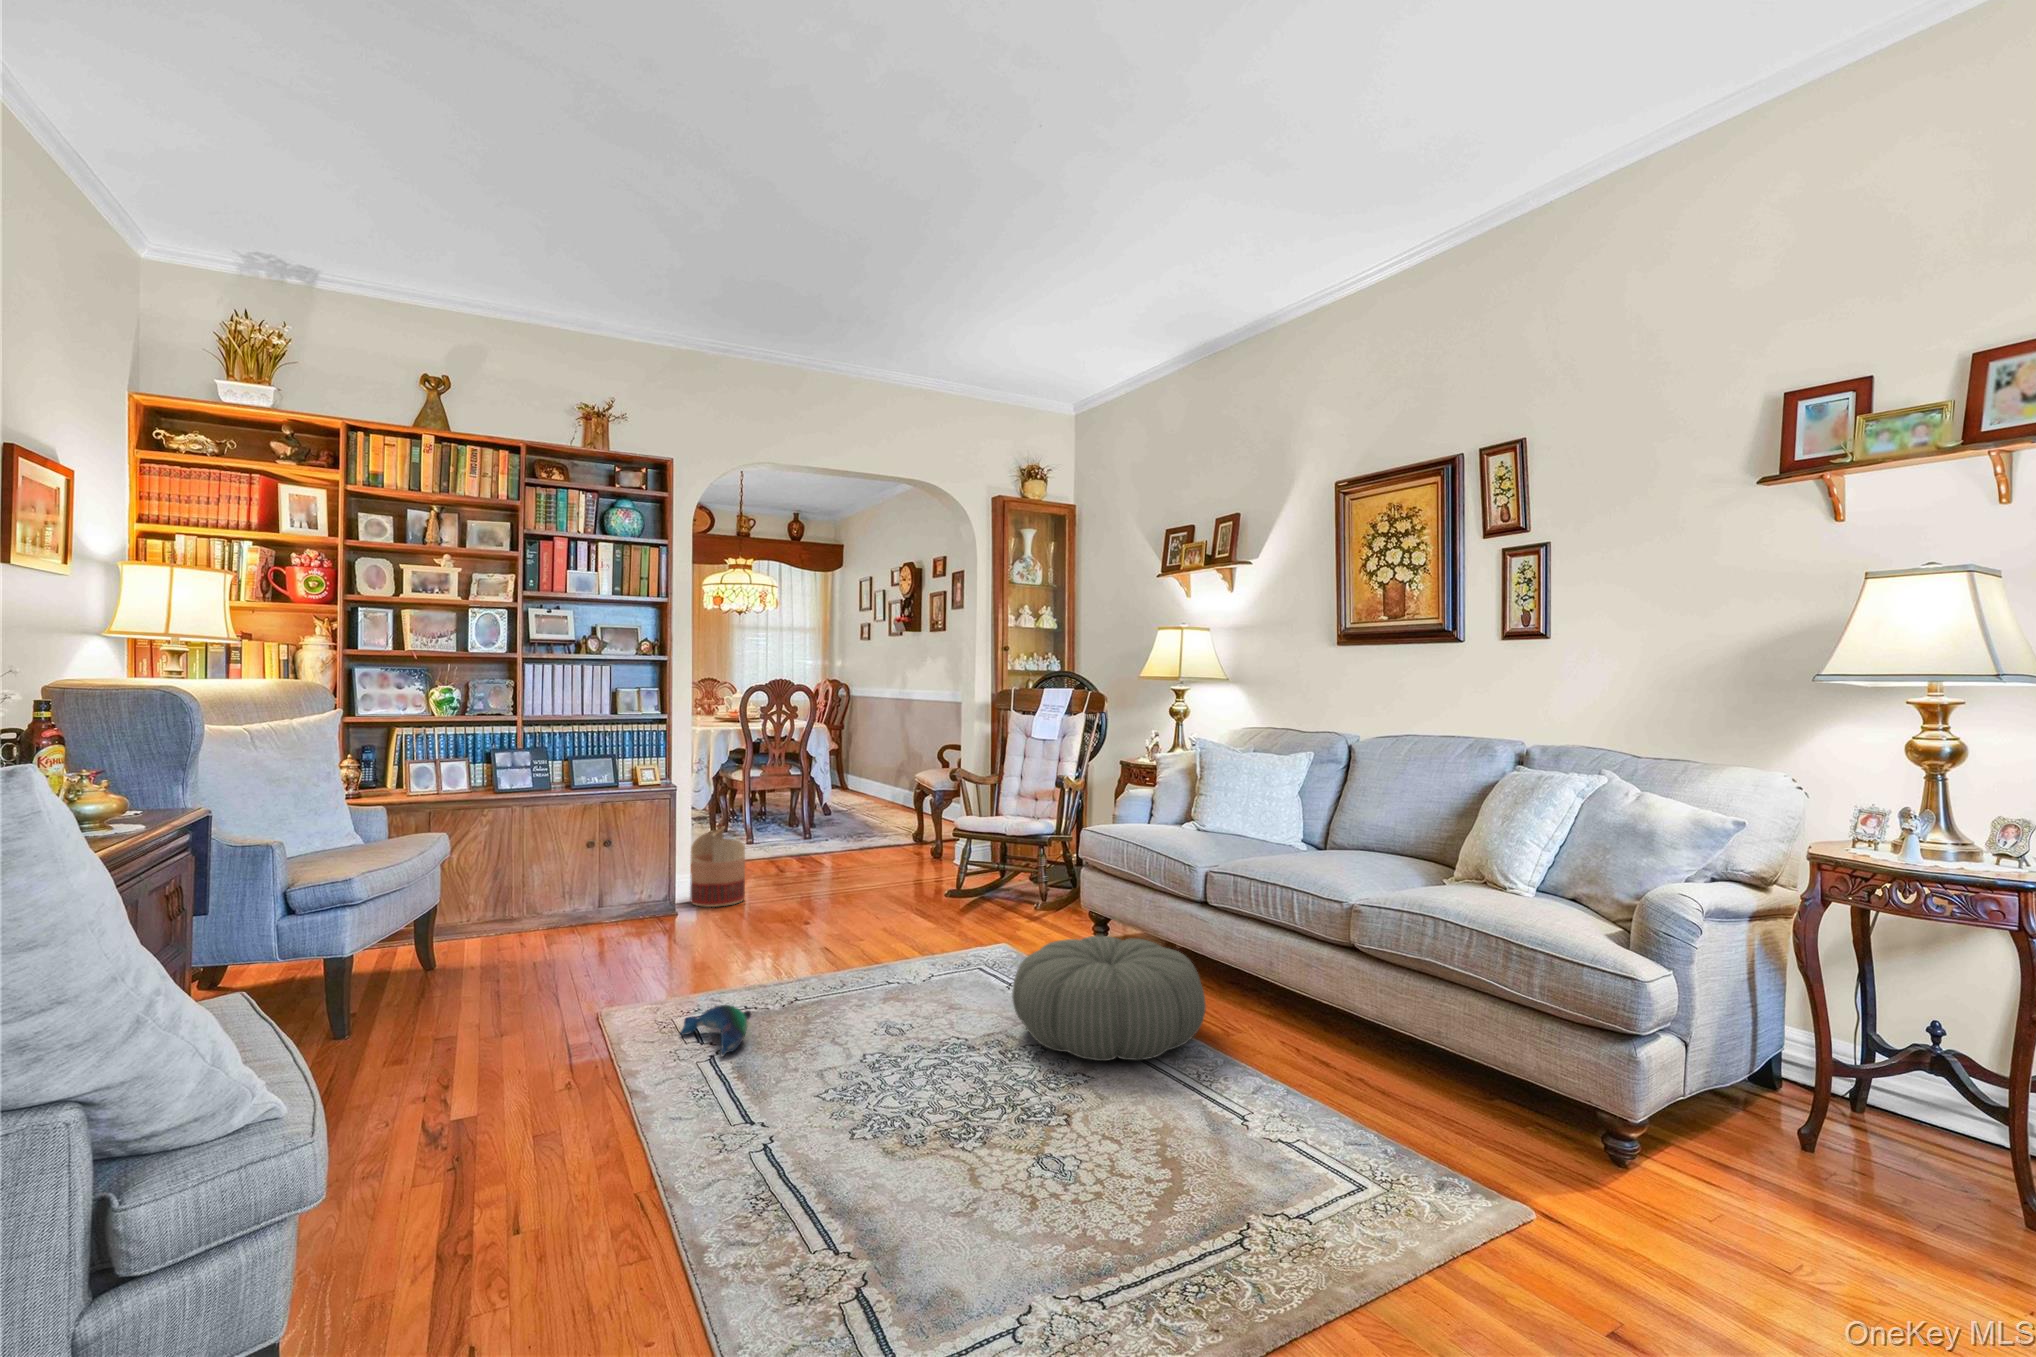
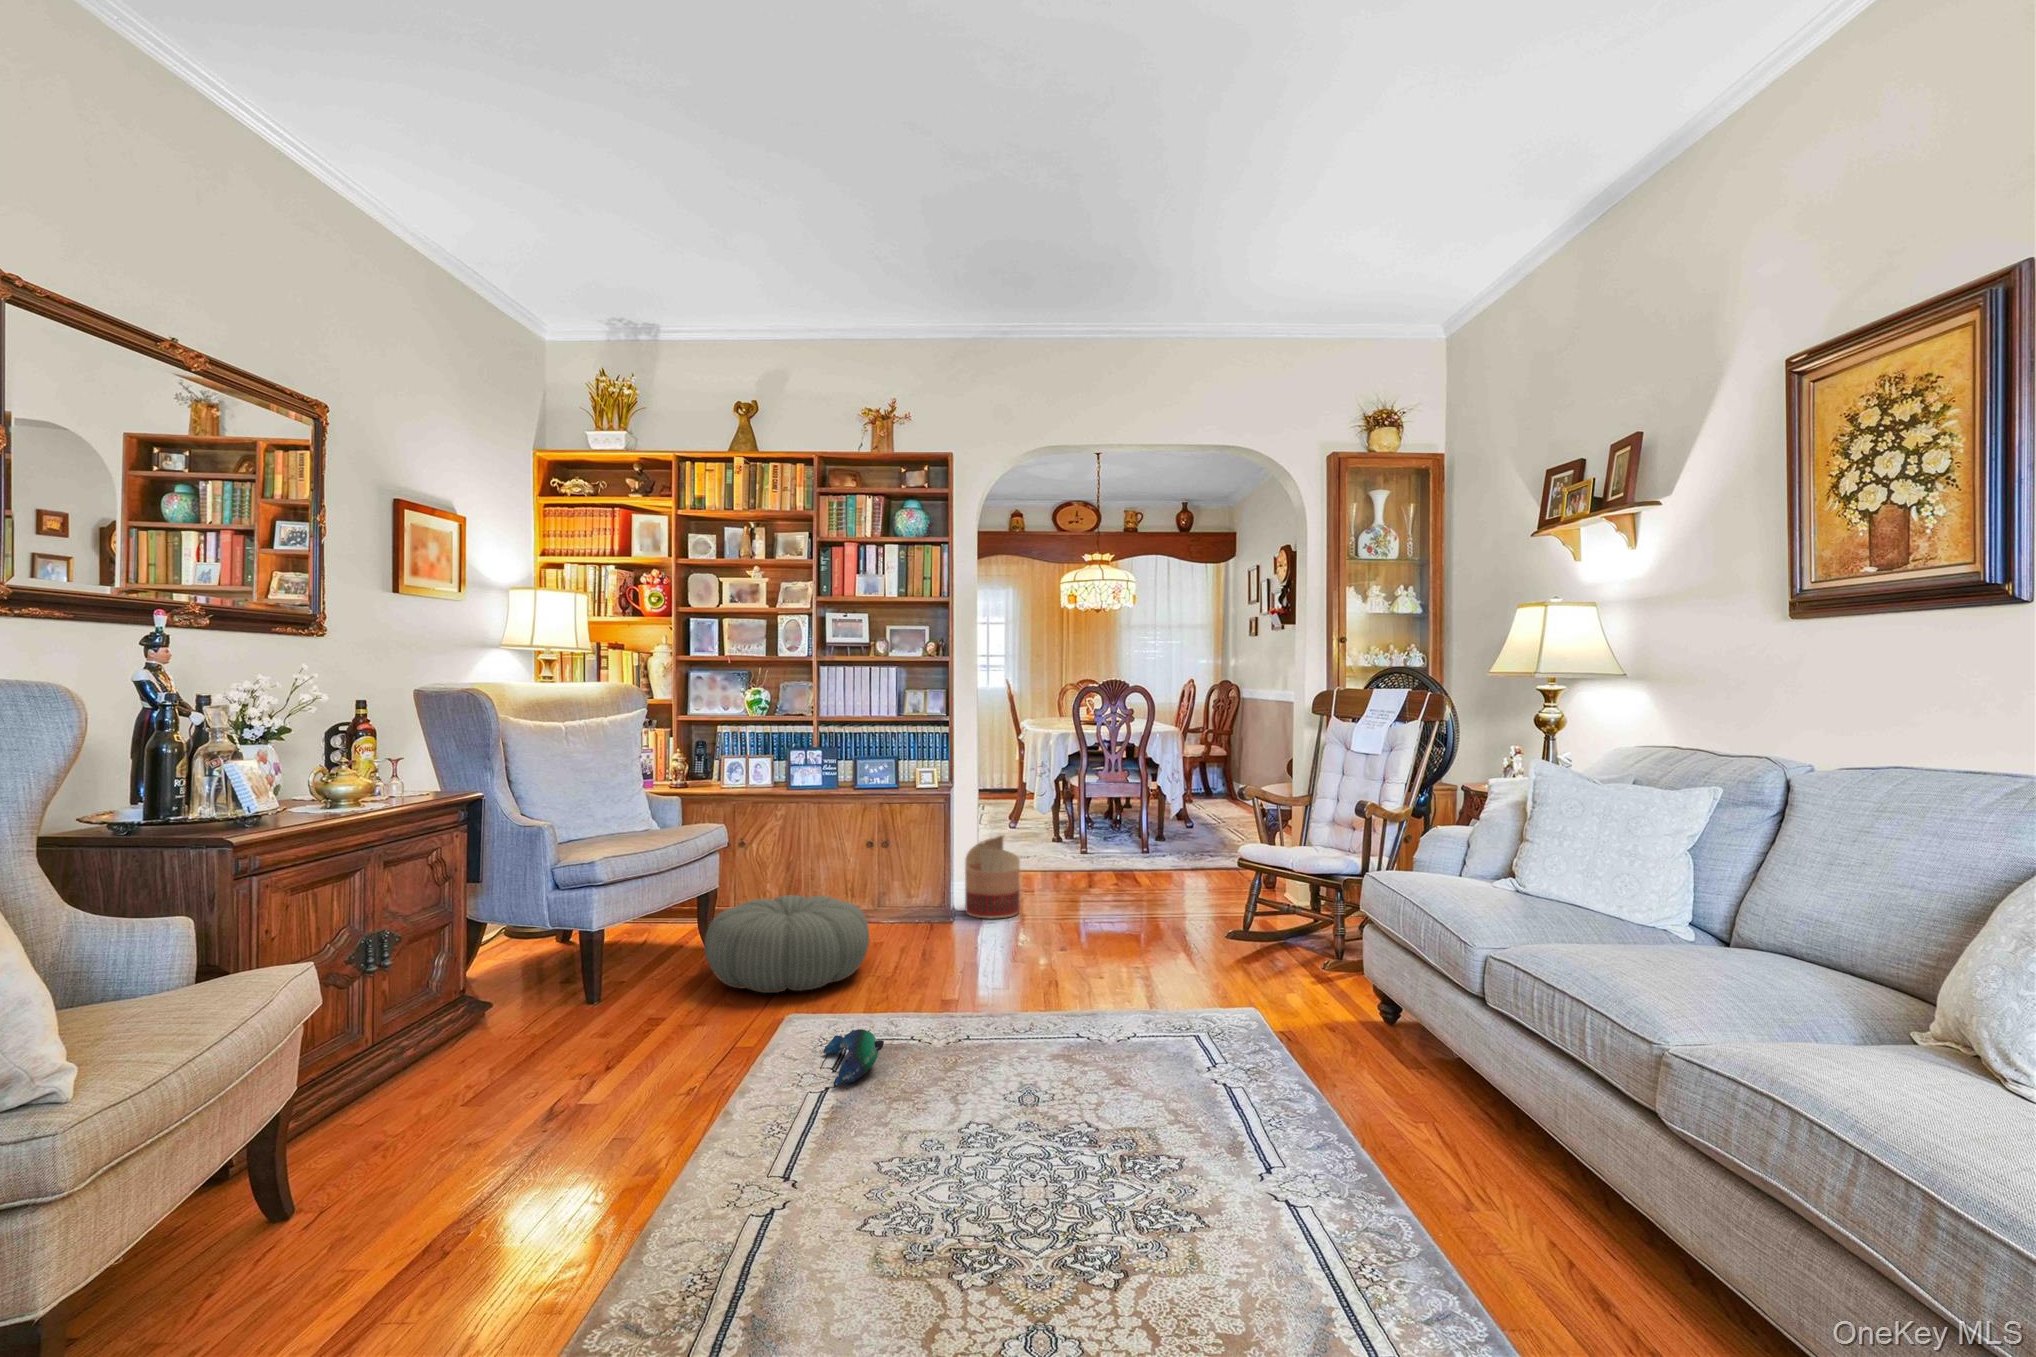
pouf: present [1012,936,1206,1061] -> present [705,895,869,993]

